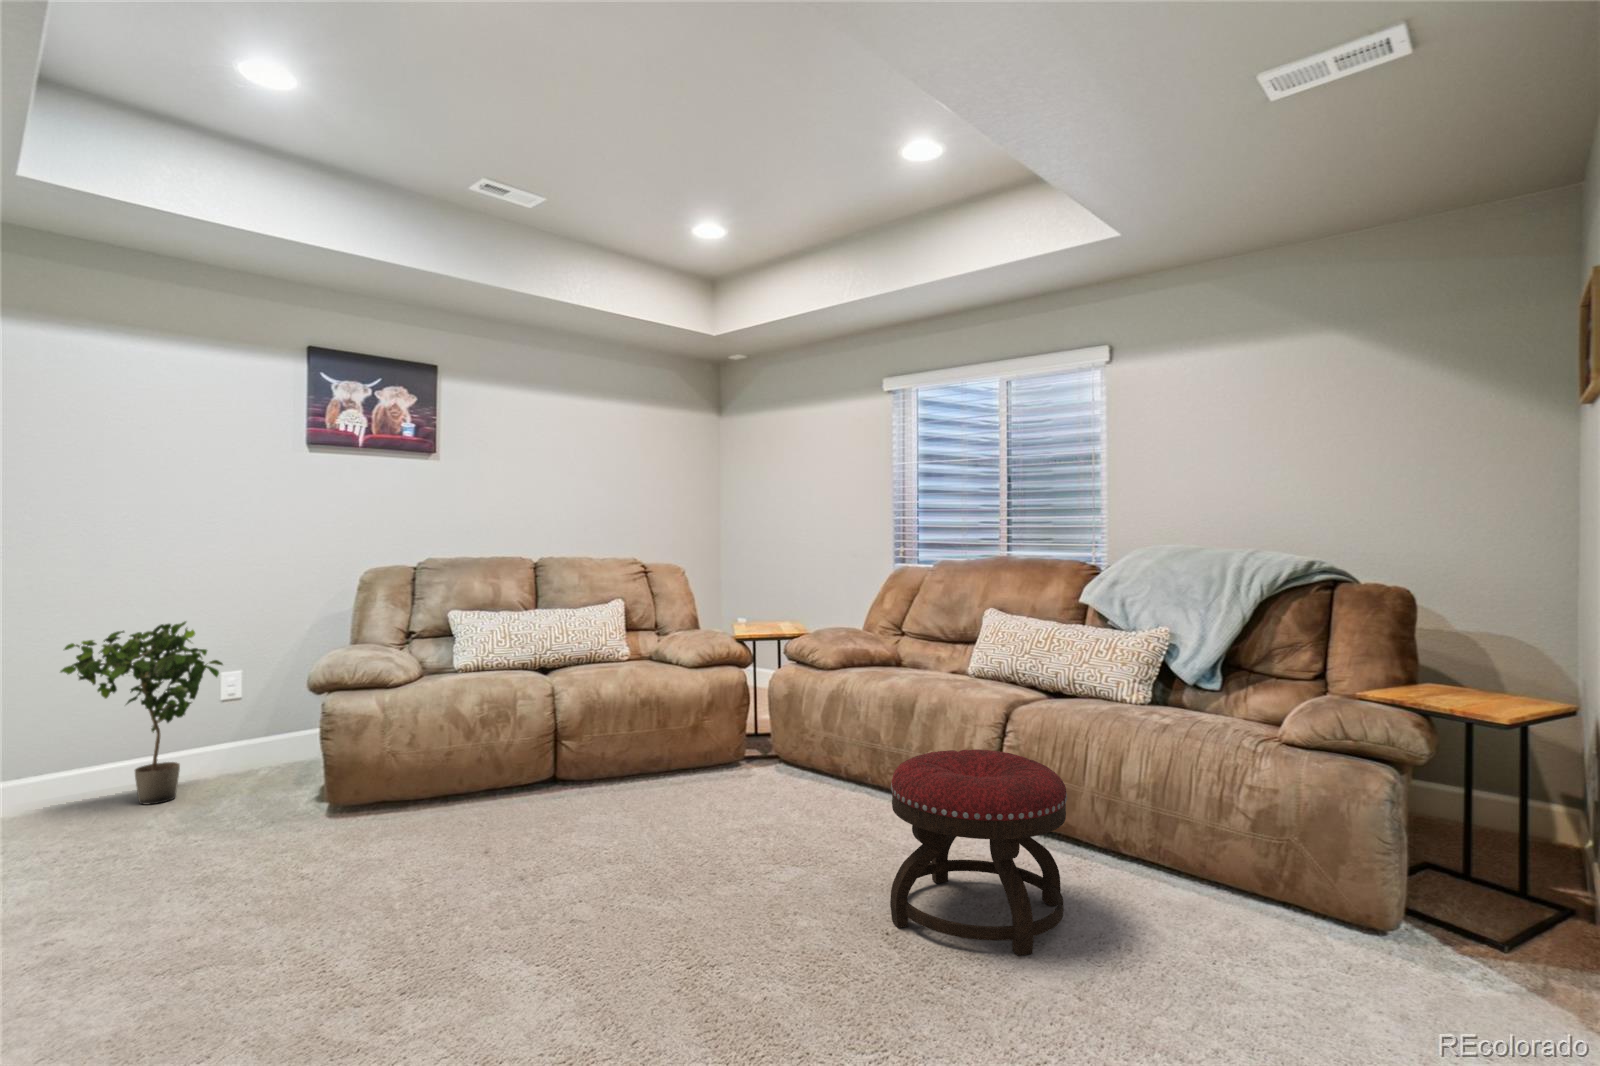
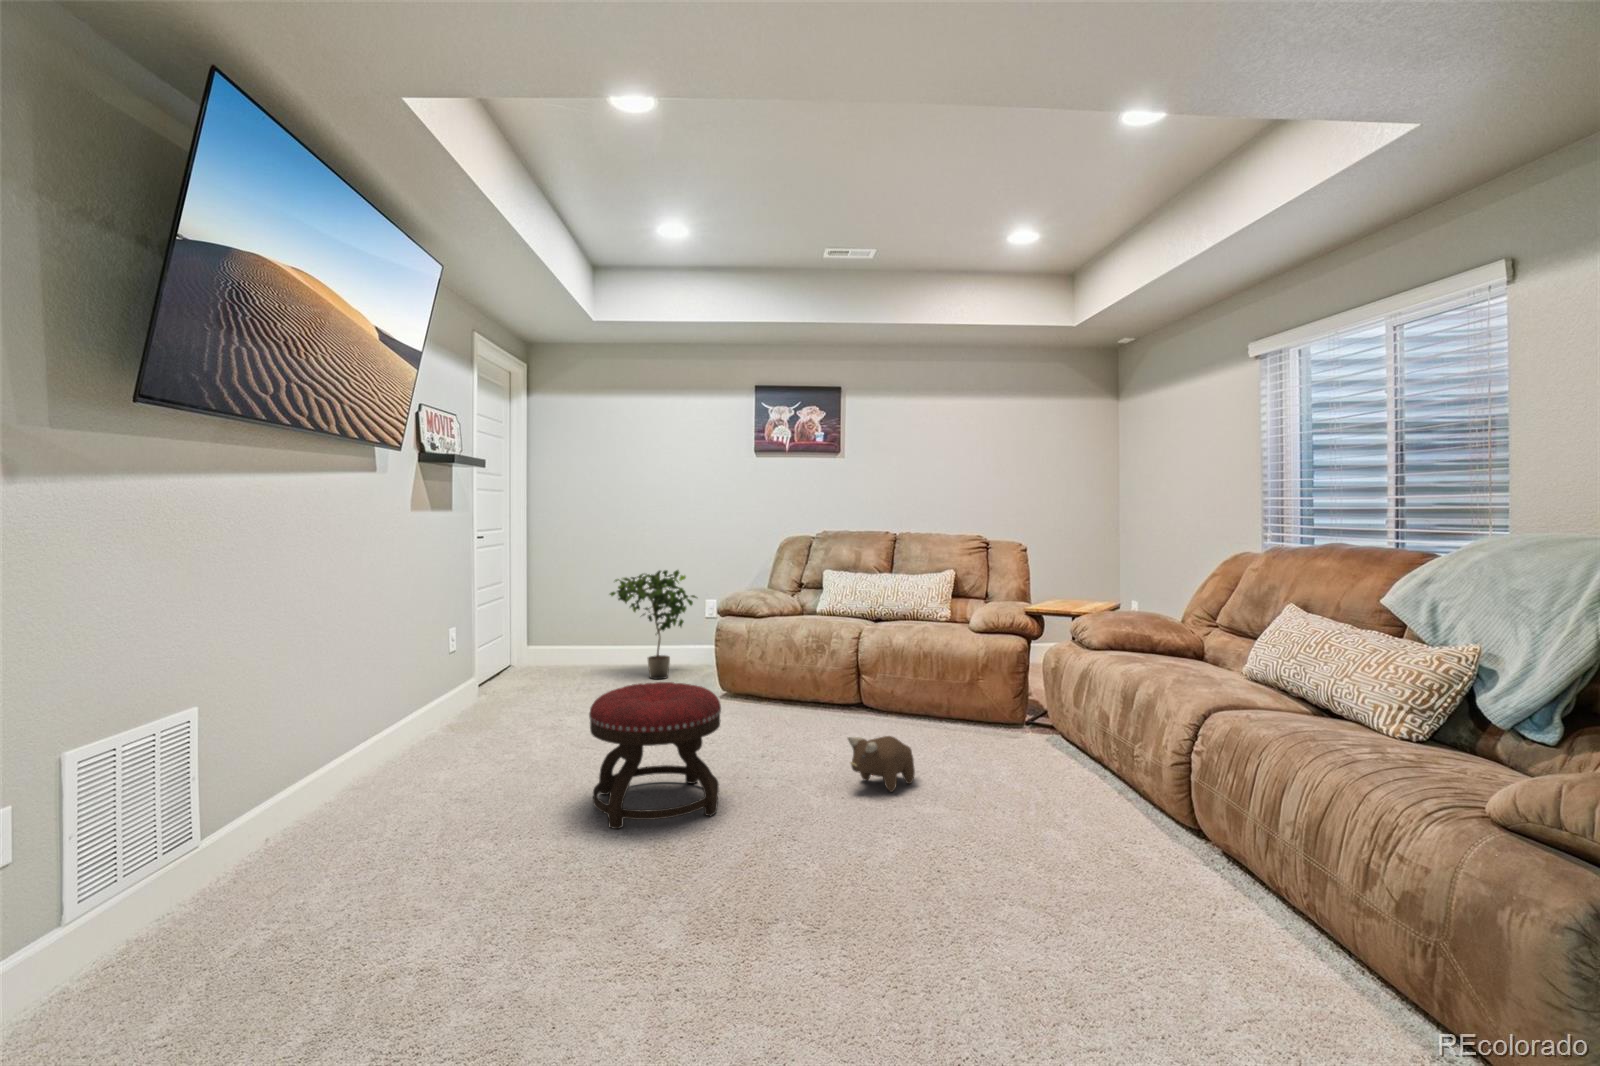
ottoman: present [890,749,1067,956] -> present [589,682,721,829]
plush toy: none [660,795,725,861] -> present [848,736,915,792]

